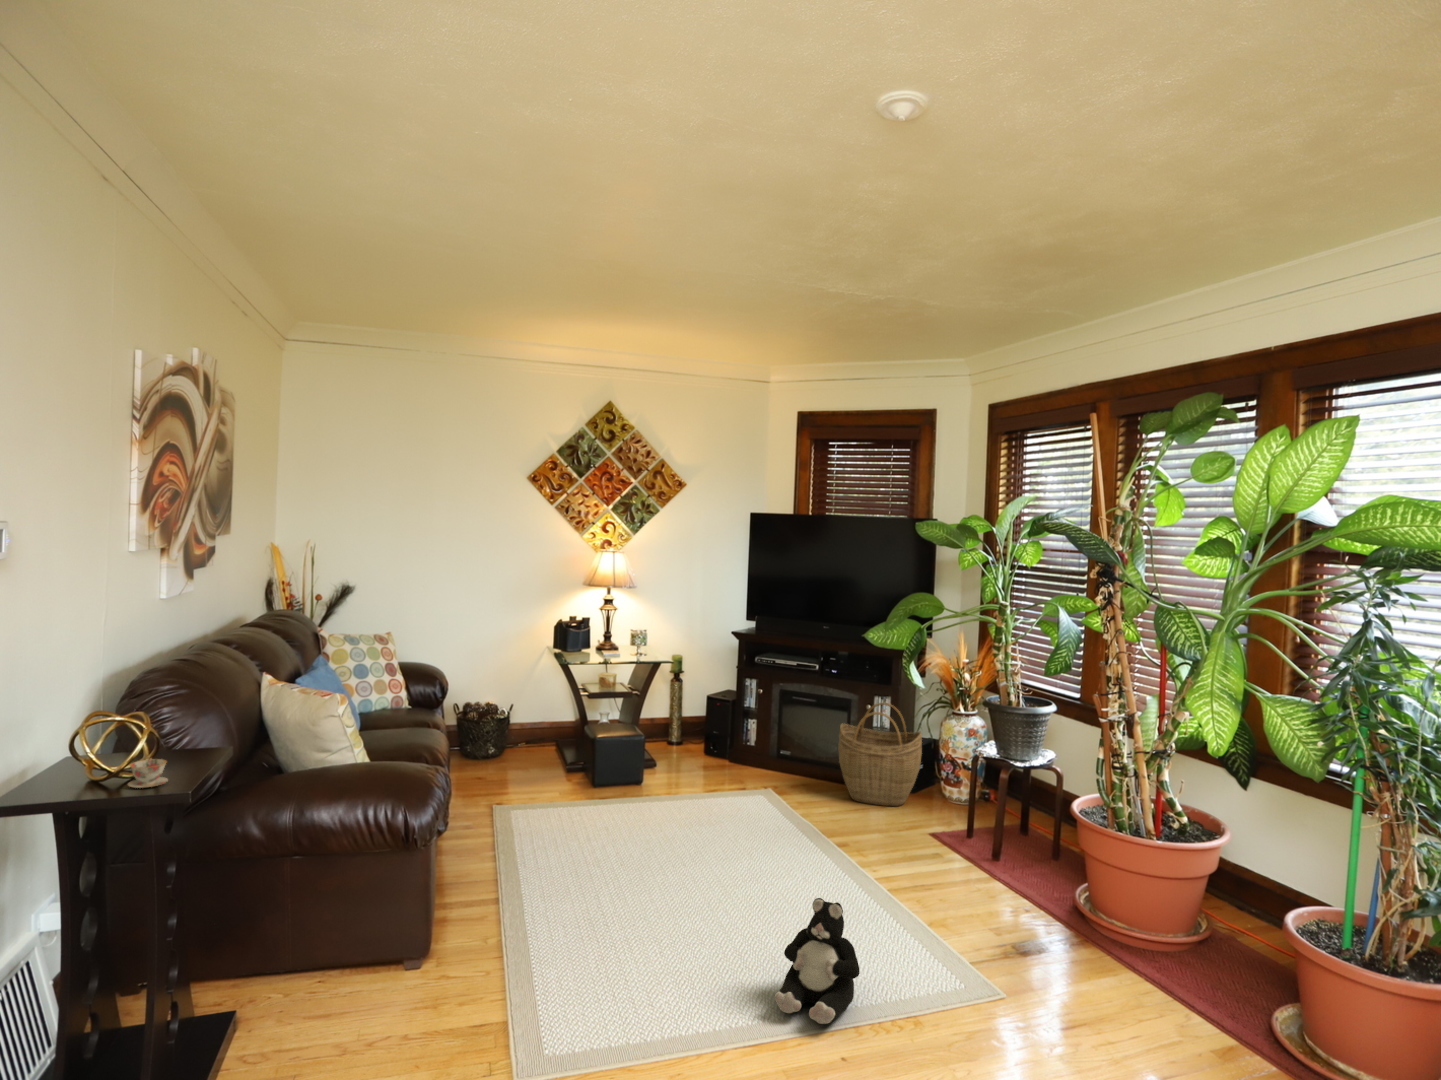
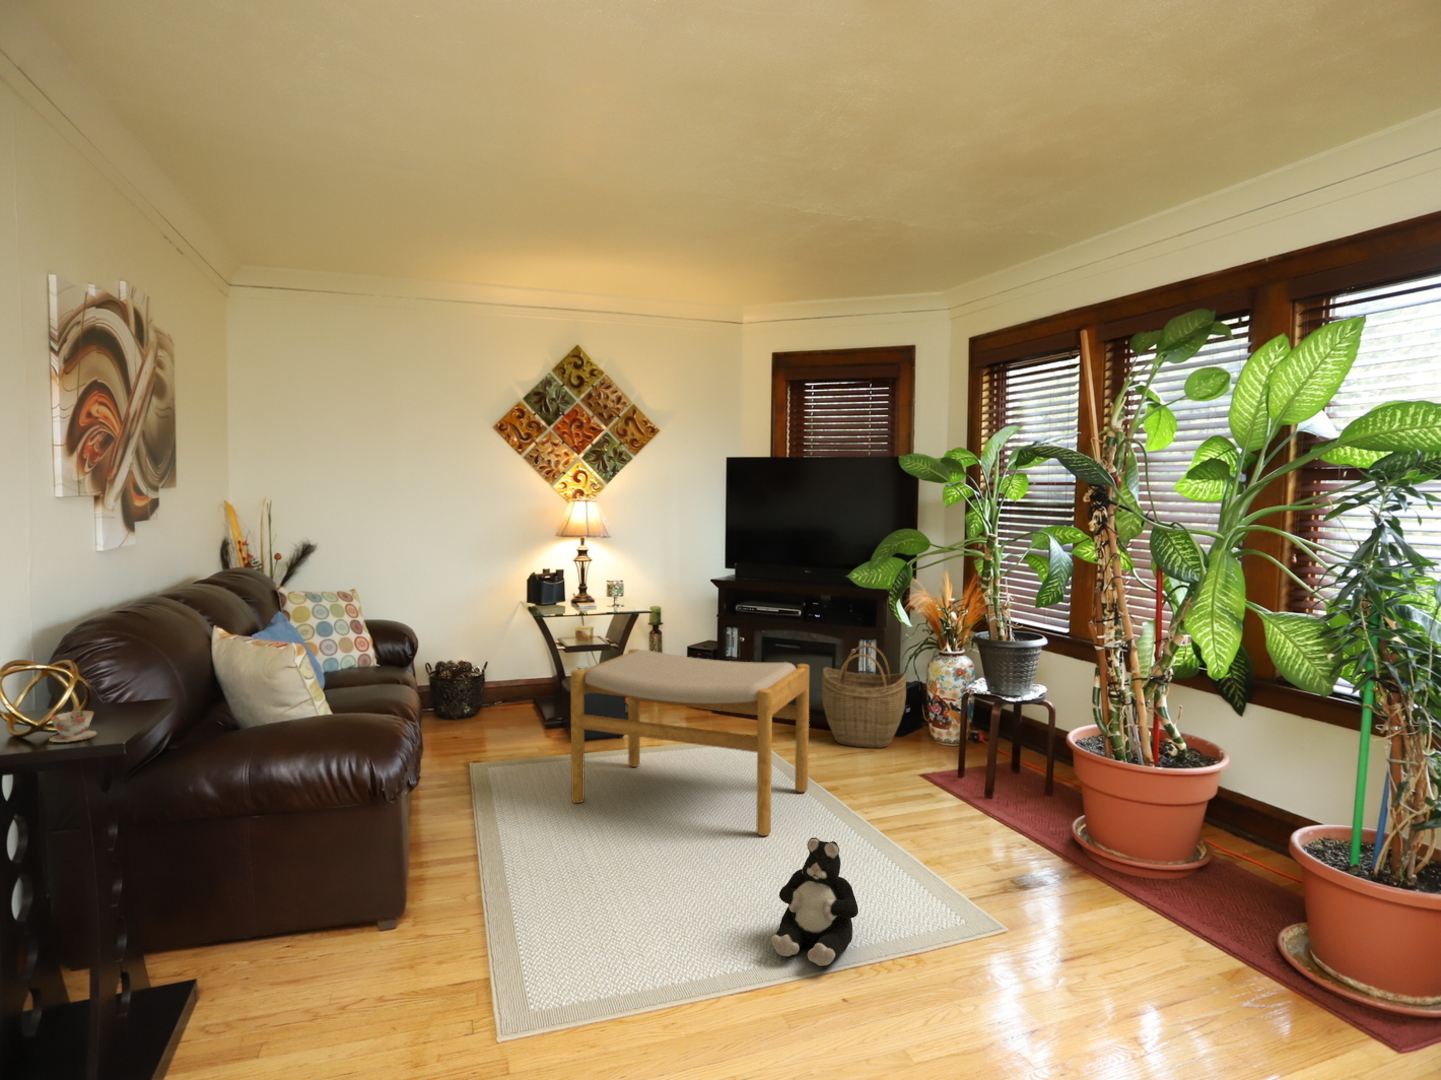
footstool: none [589,701,824,892] -> present [571,649,809,836]

